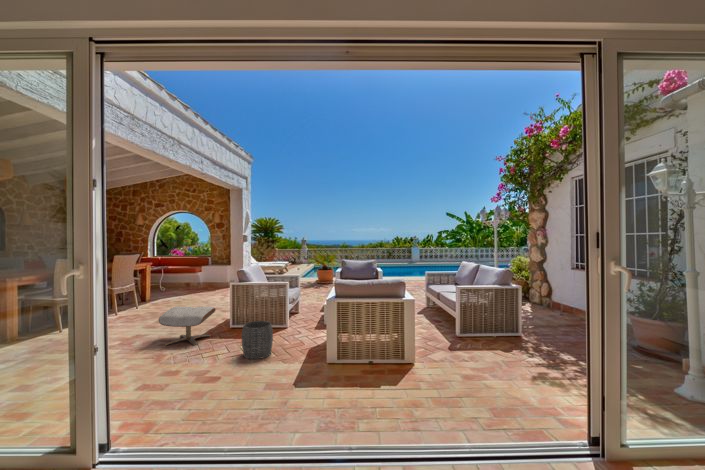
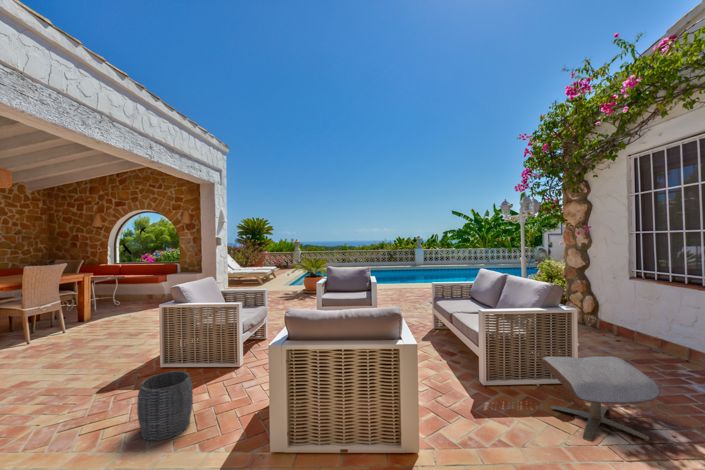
ottoman: present [159,307,216,346] -> present [541,356,660,441]

